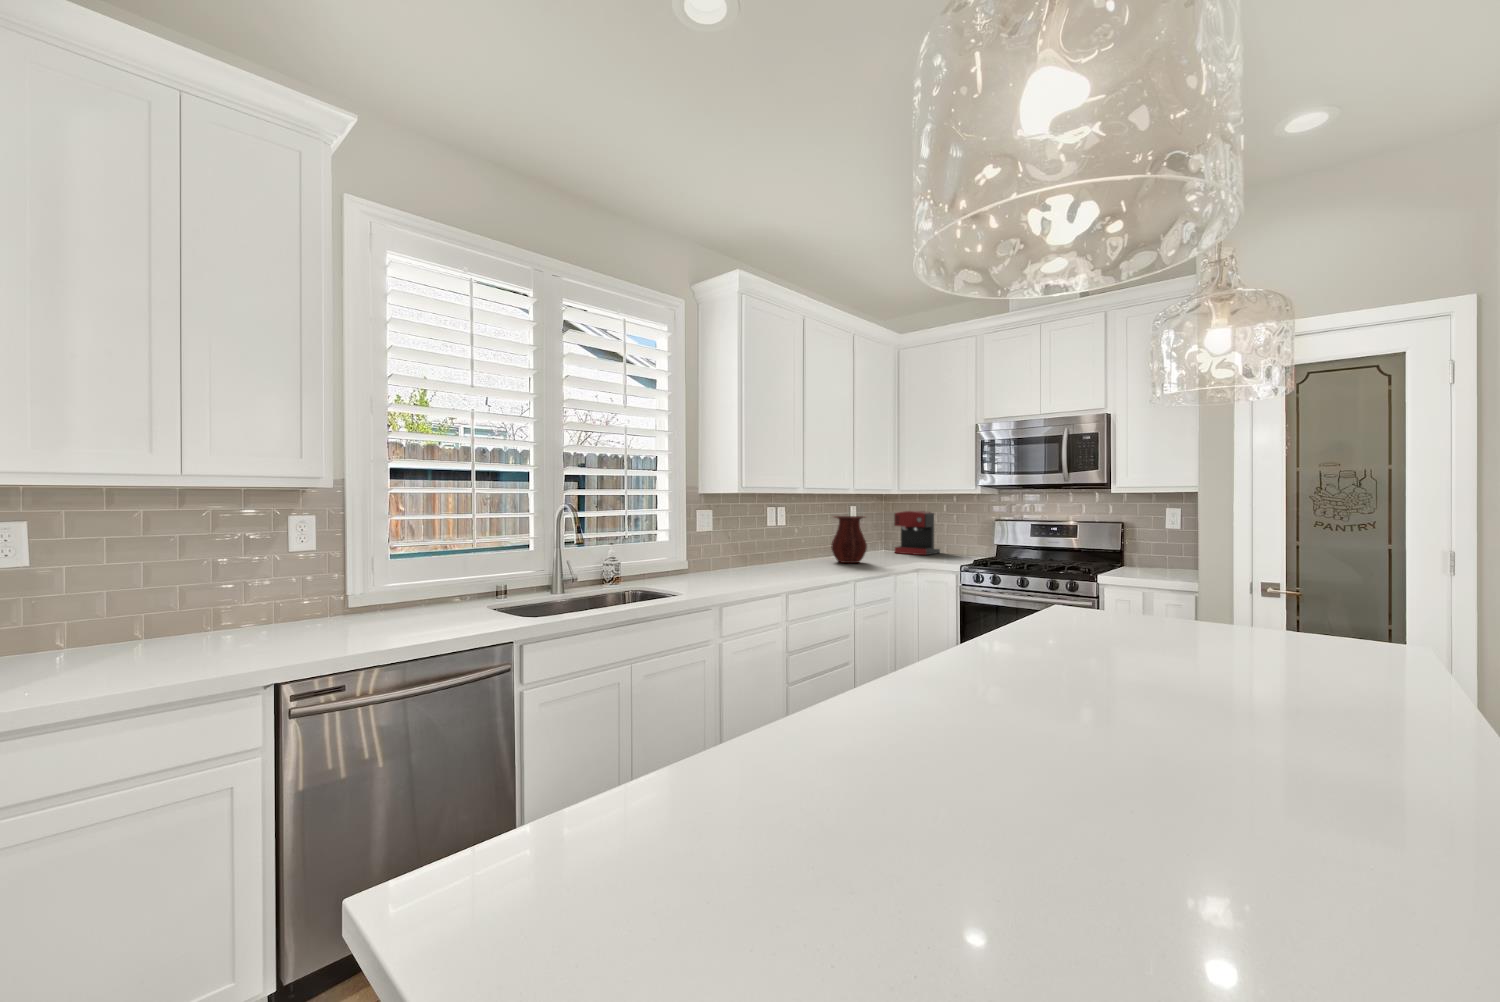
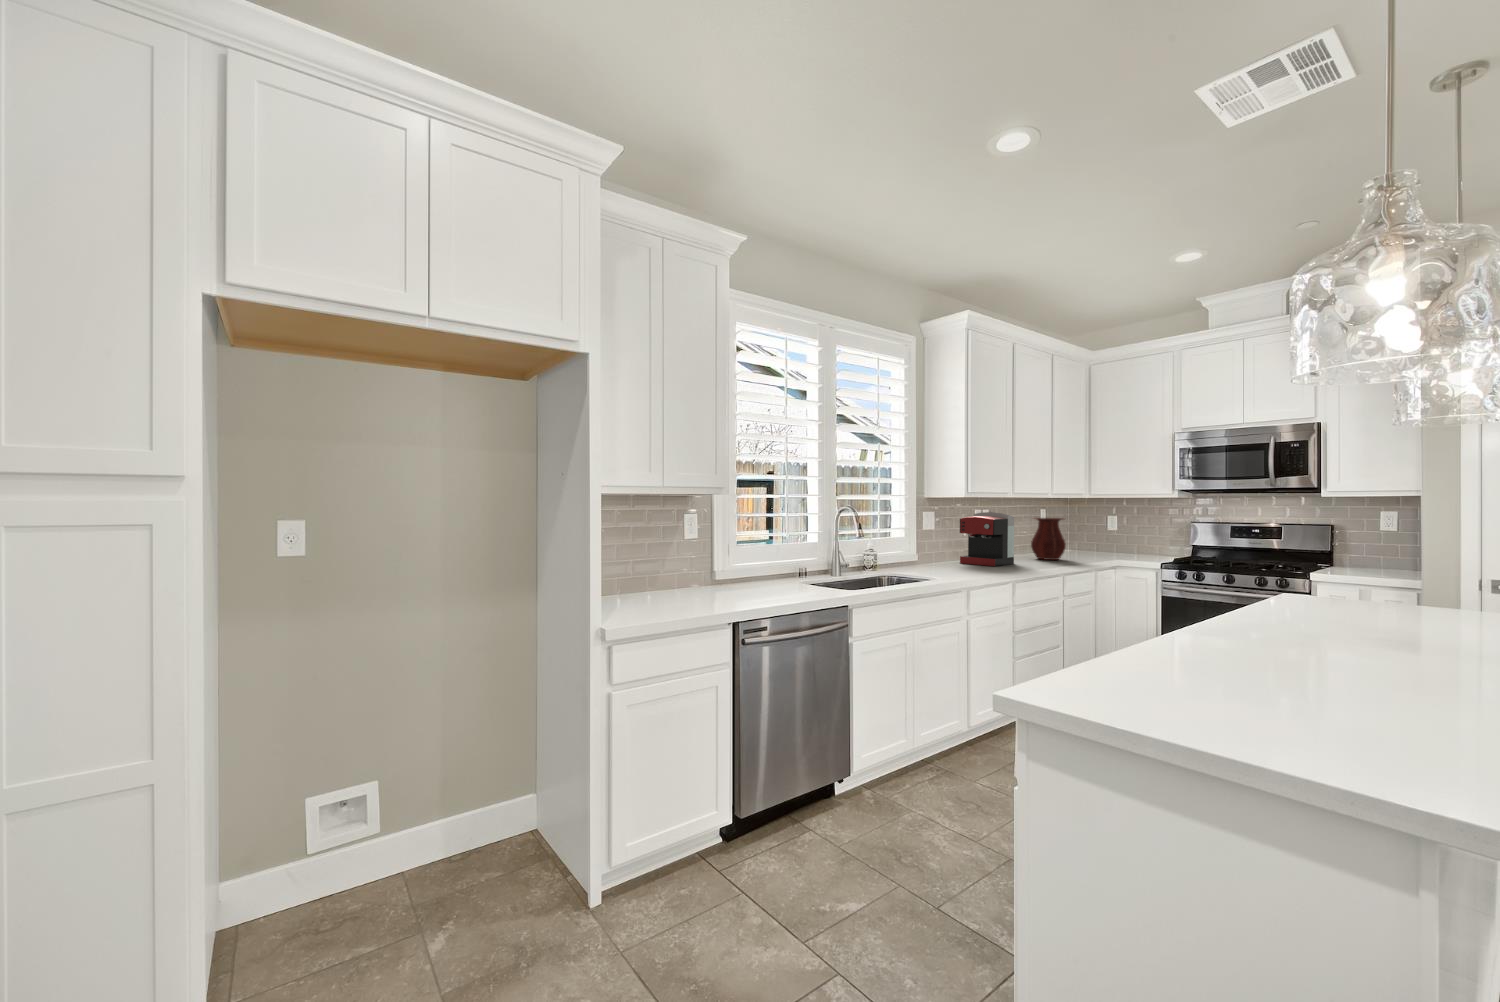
coffee maker: present [894,511,940,555] -> present [960,512,1014,566]

